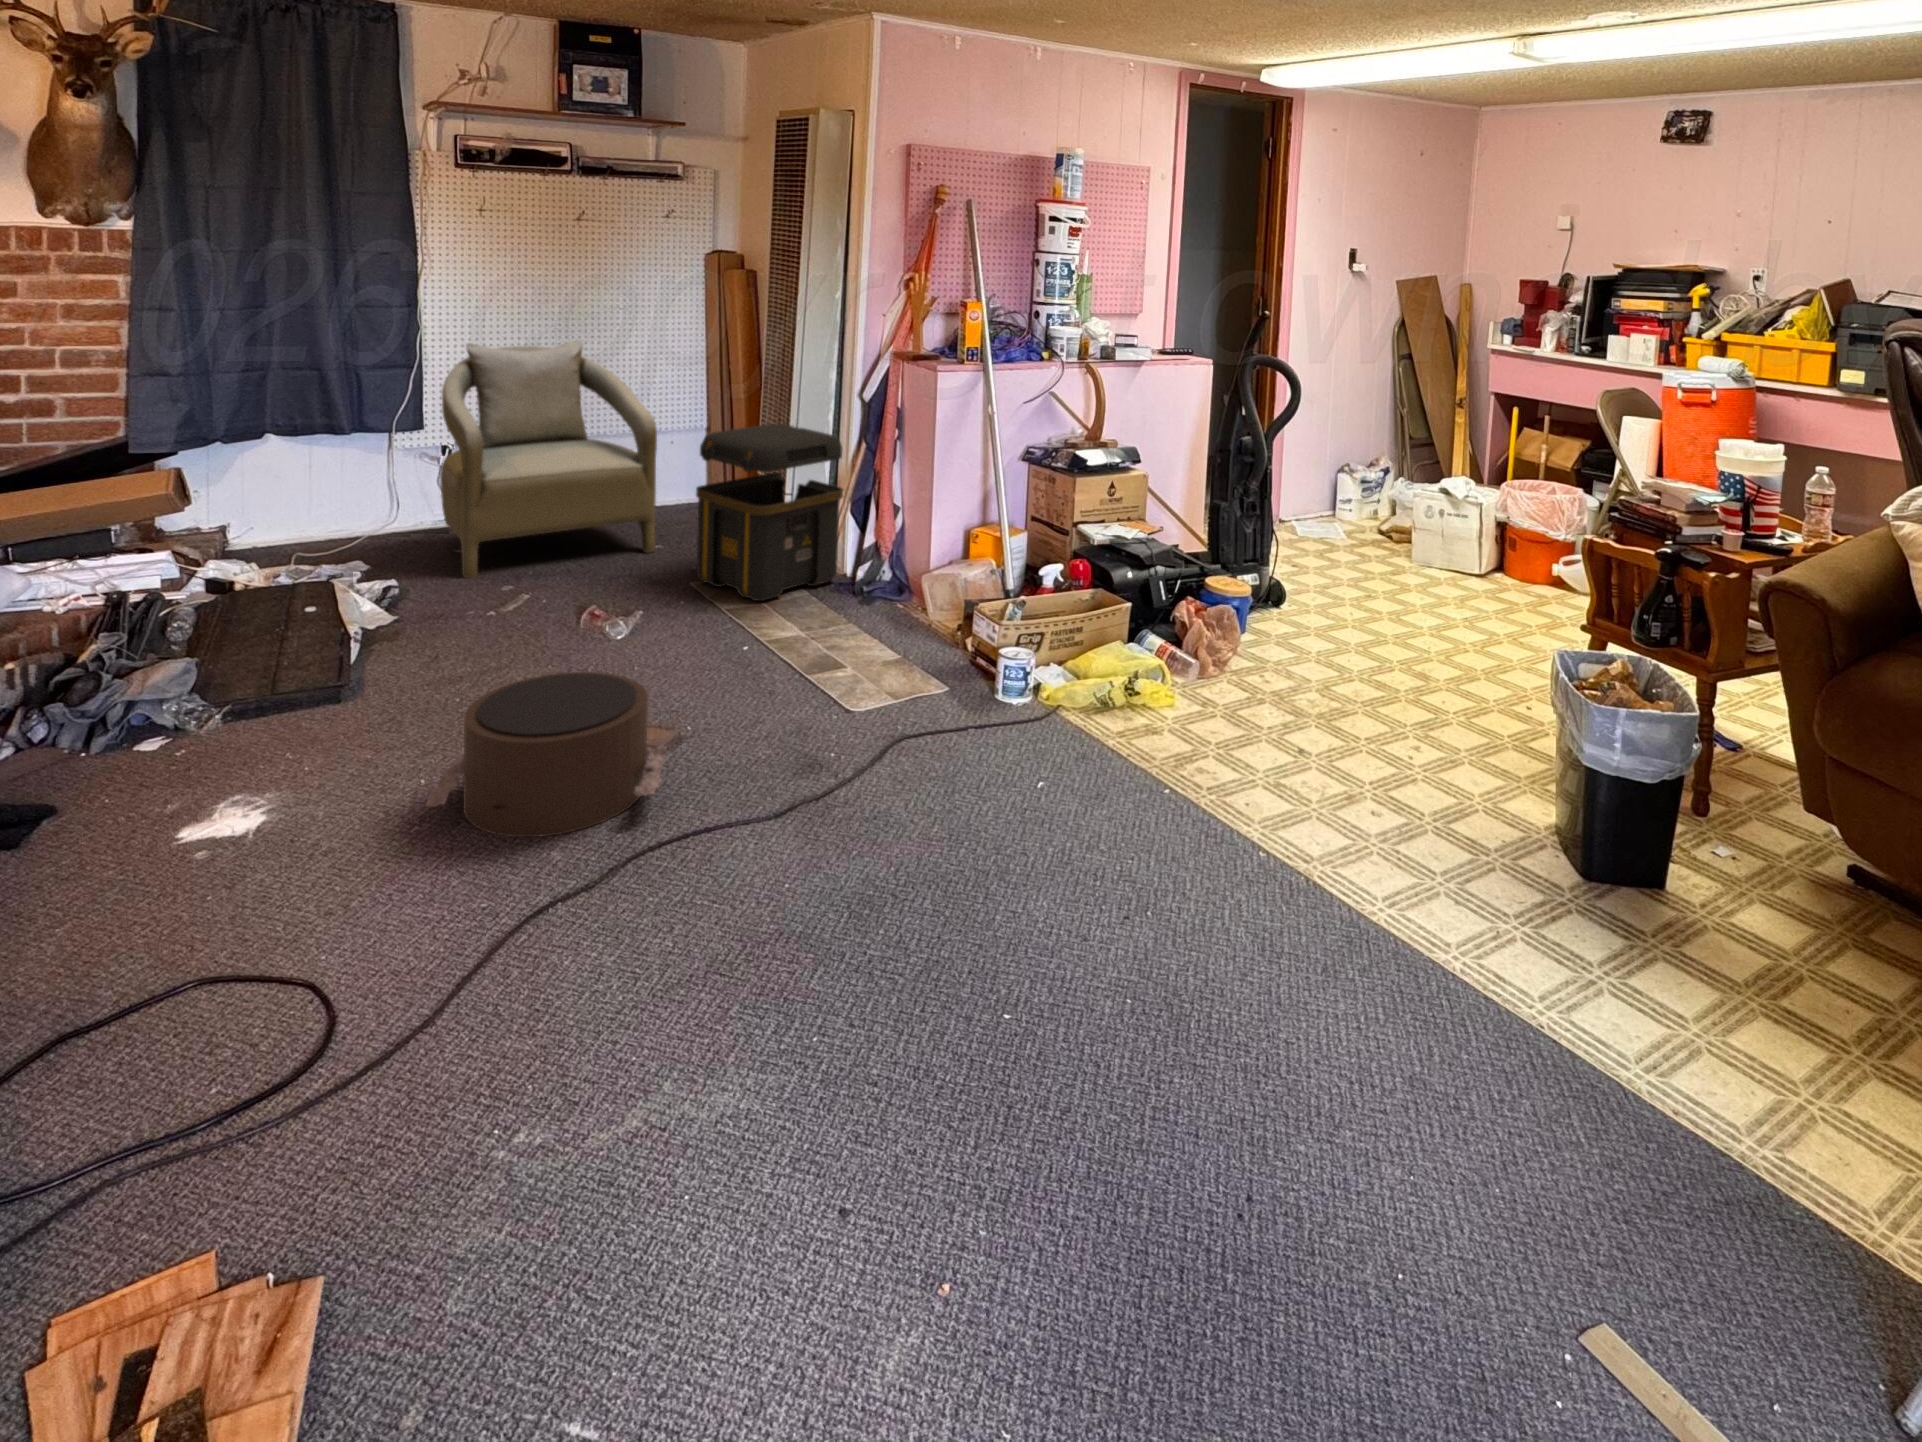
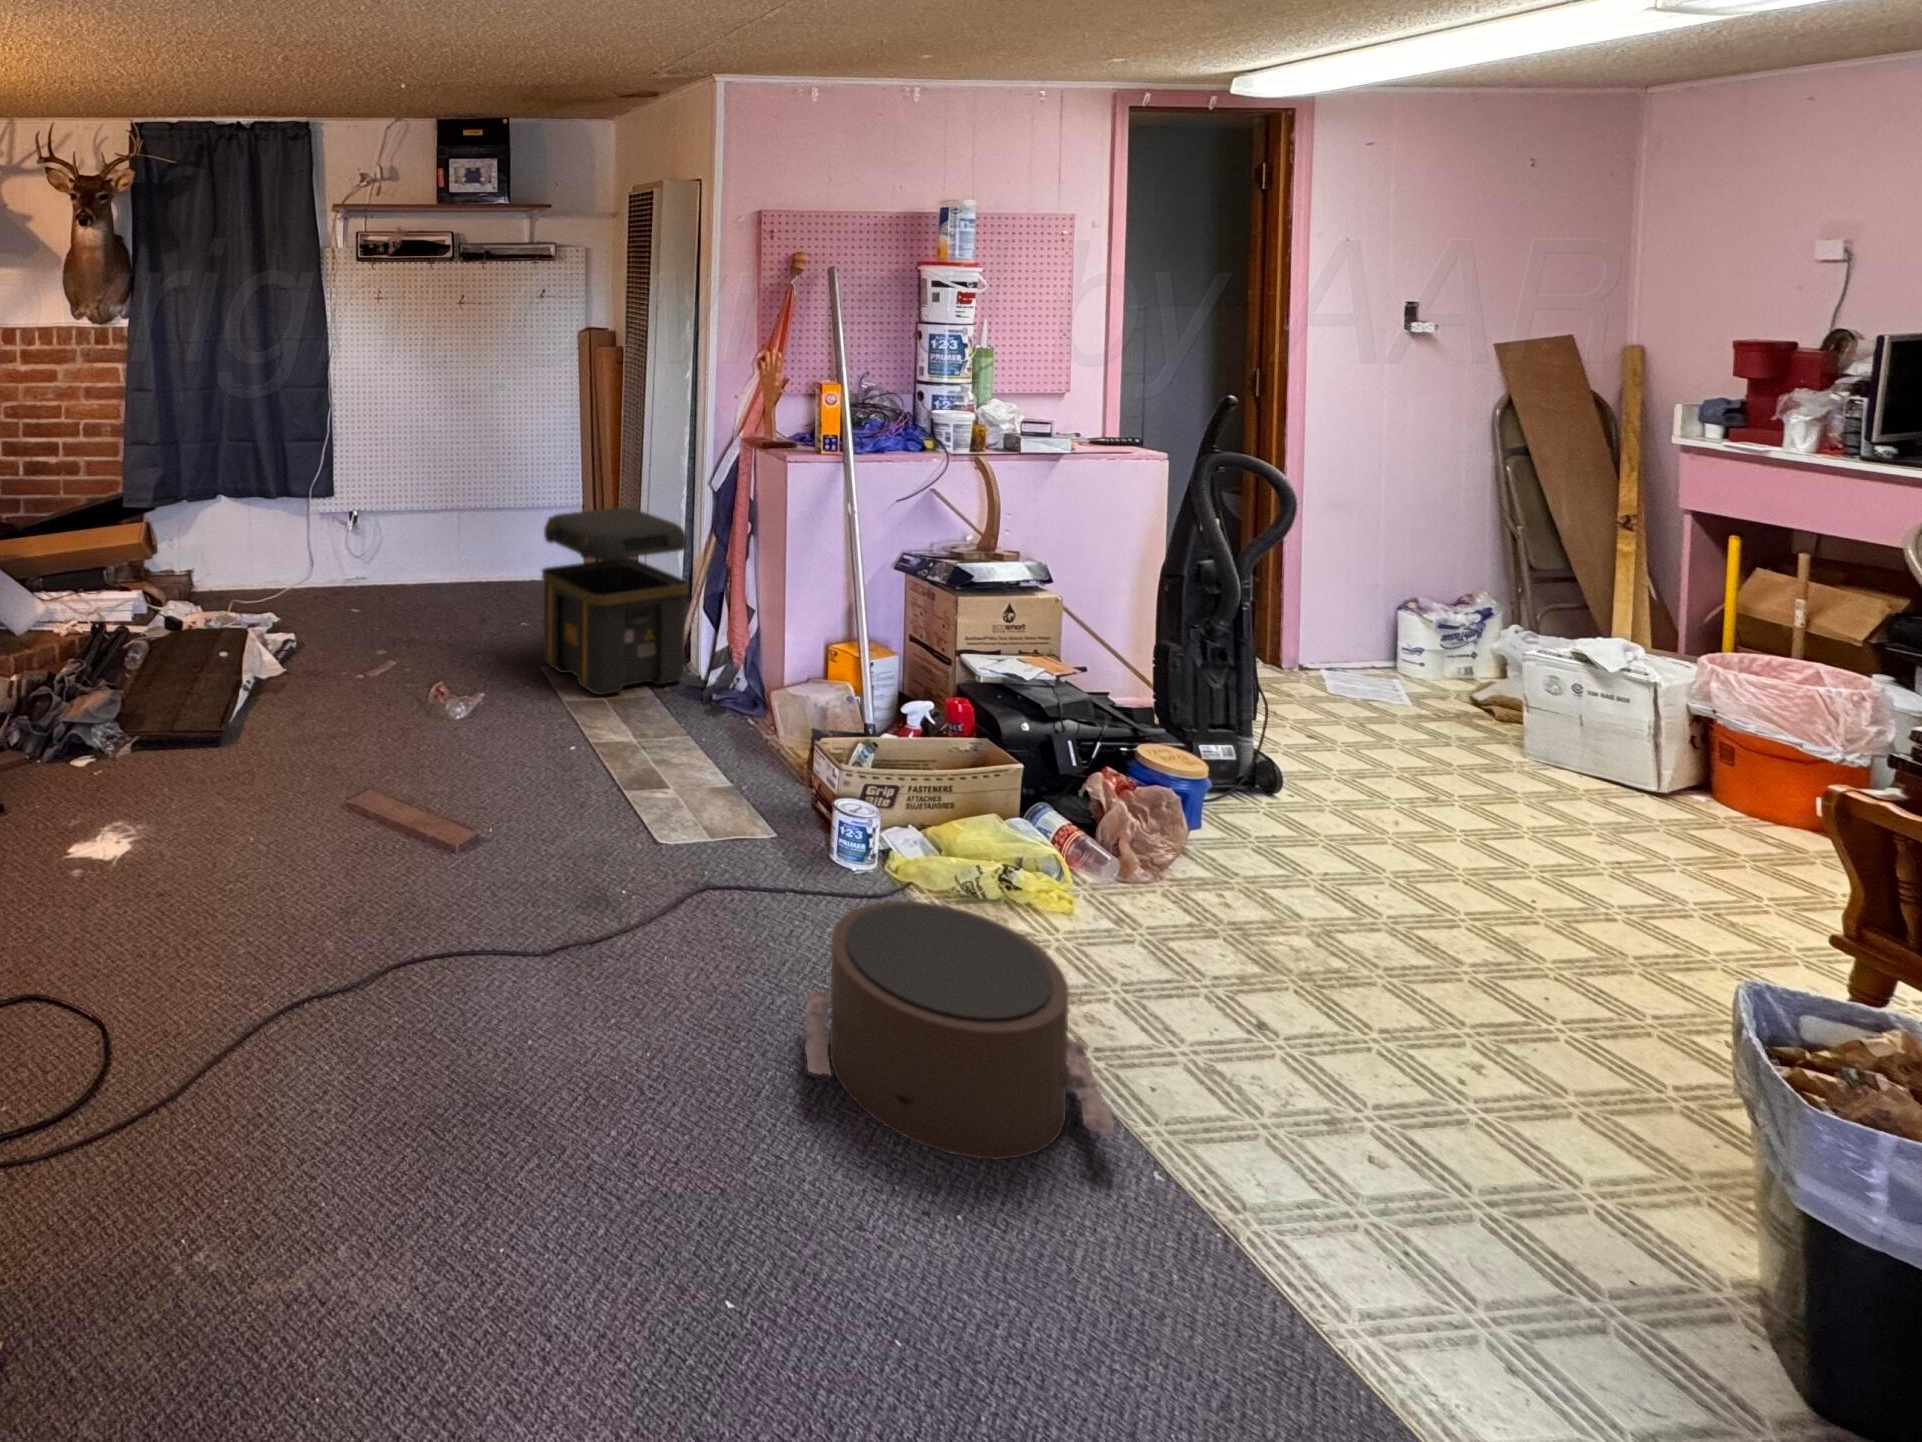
armchair: present [440,339,657,578] -> none [338,416,516,638]
pouf: present [426,672,667,837] -> present [805,901,1115,1160]

